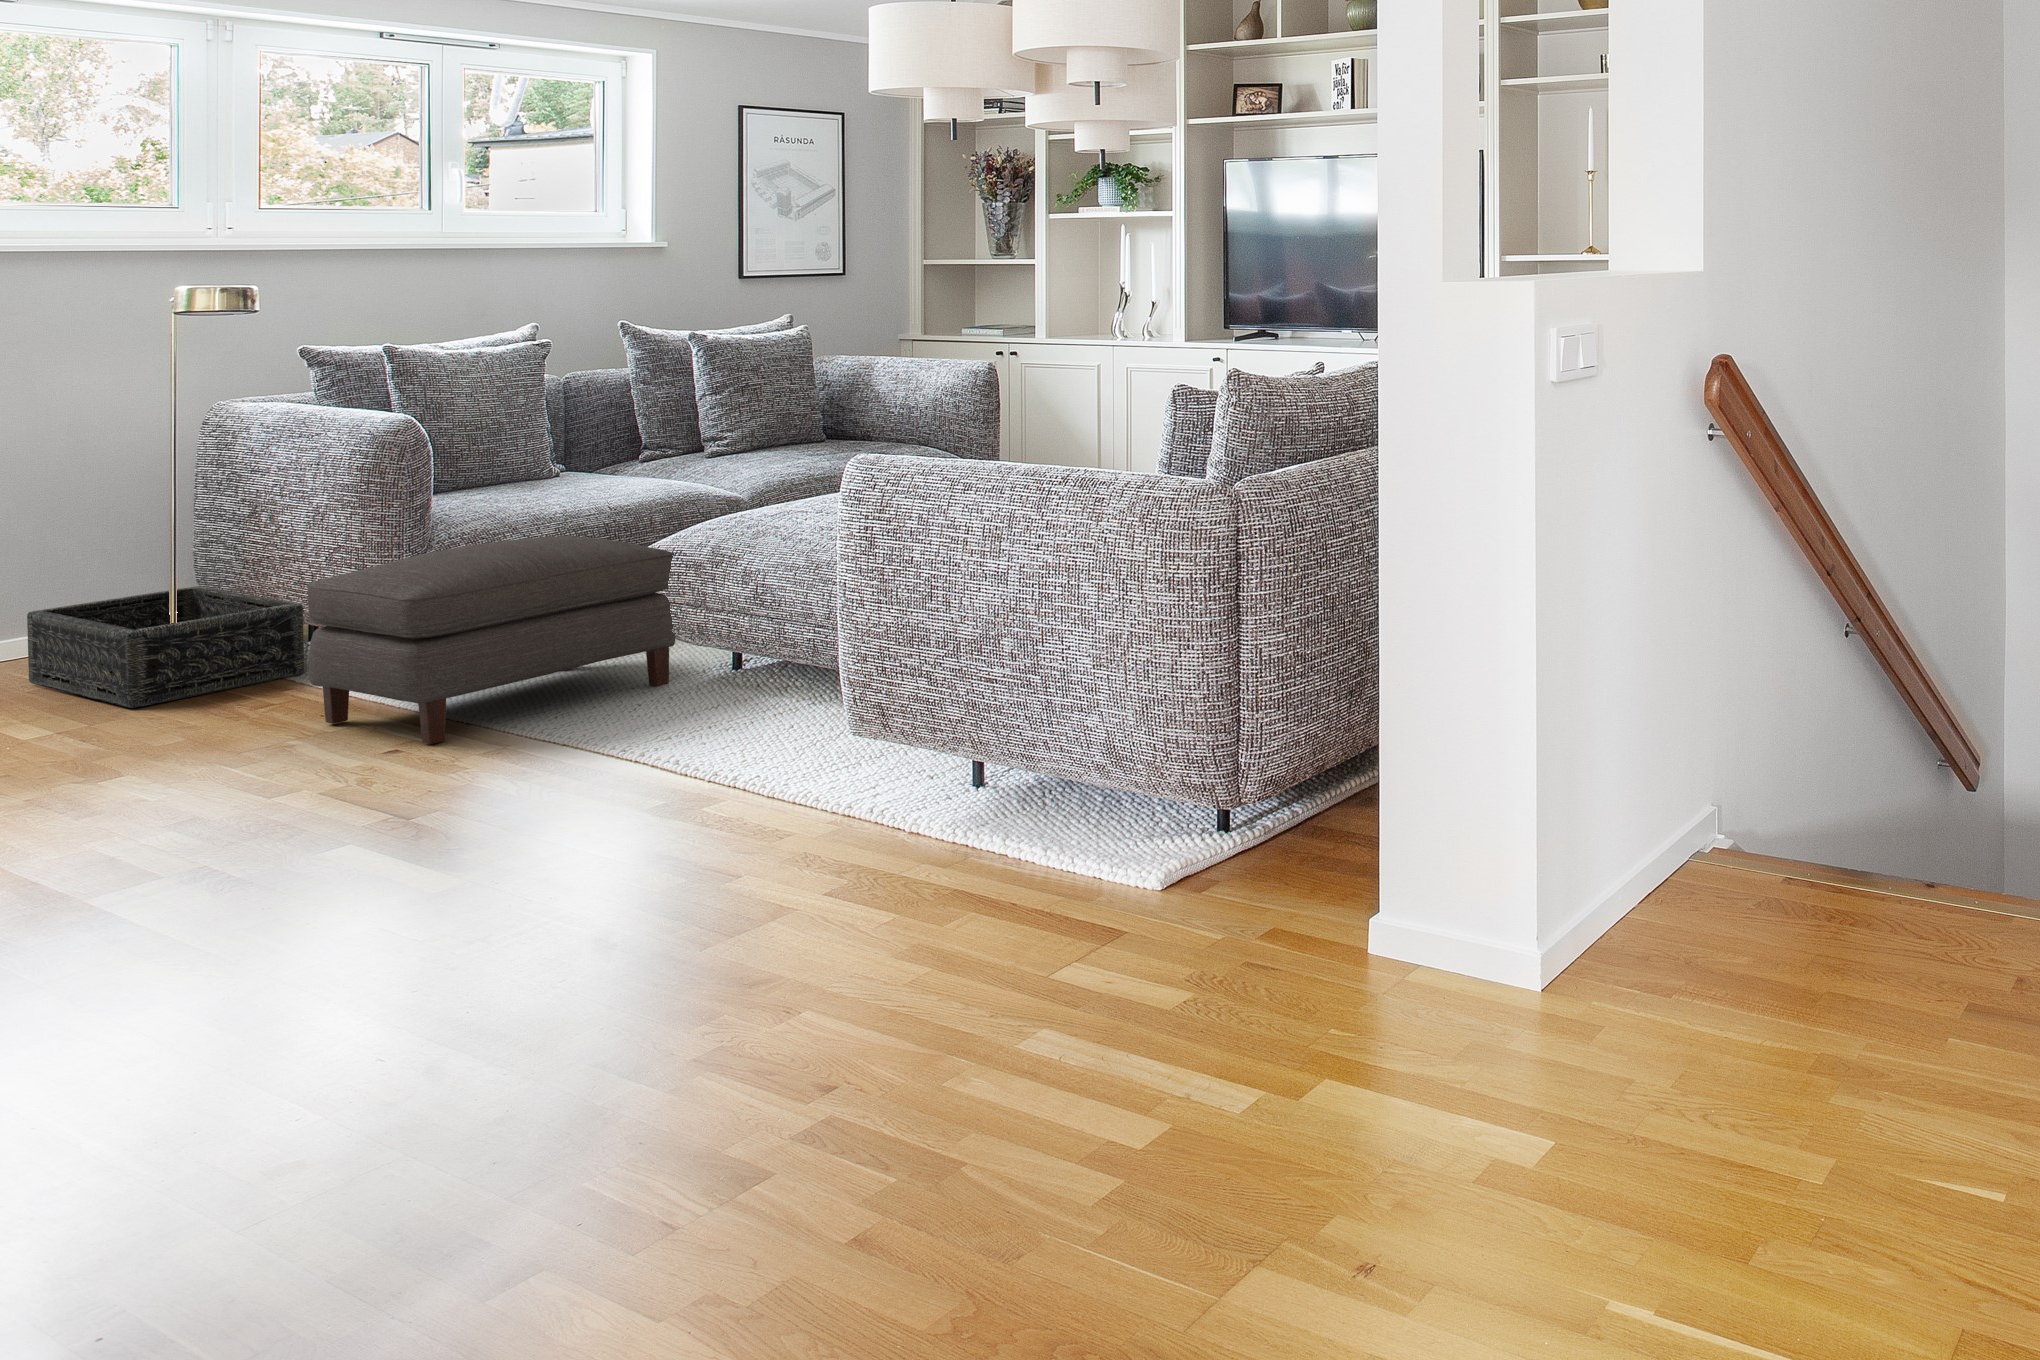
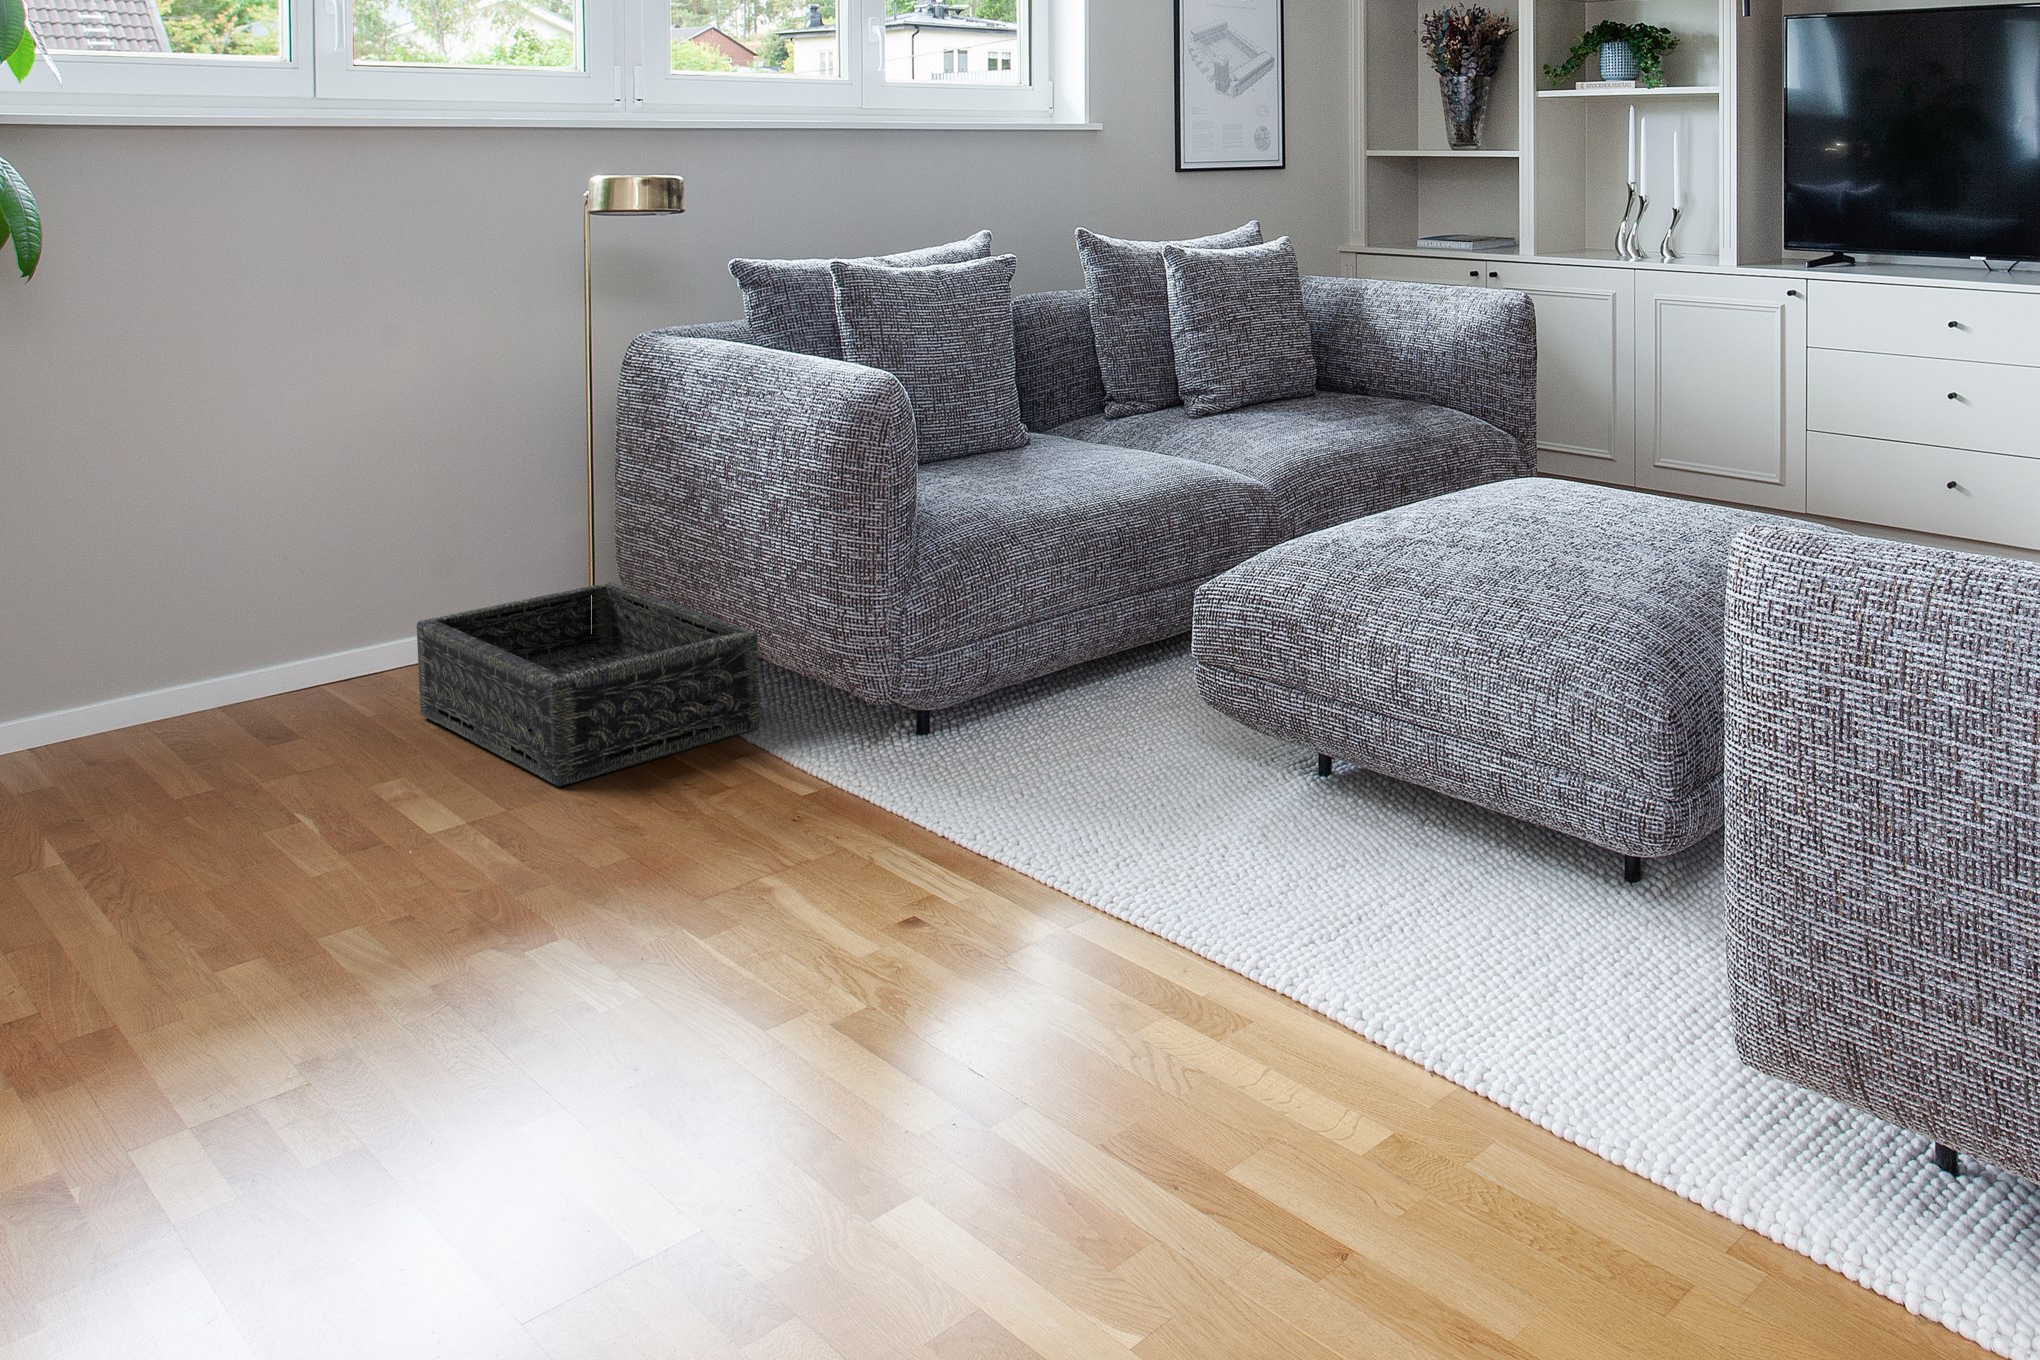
ottoman: present [307,536,676,744] -> none [807,568,1291,931]

